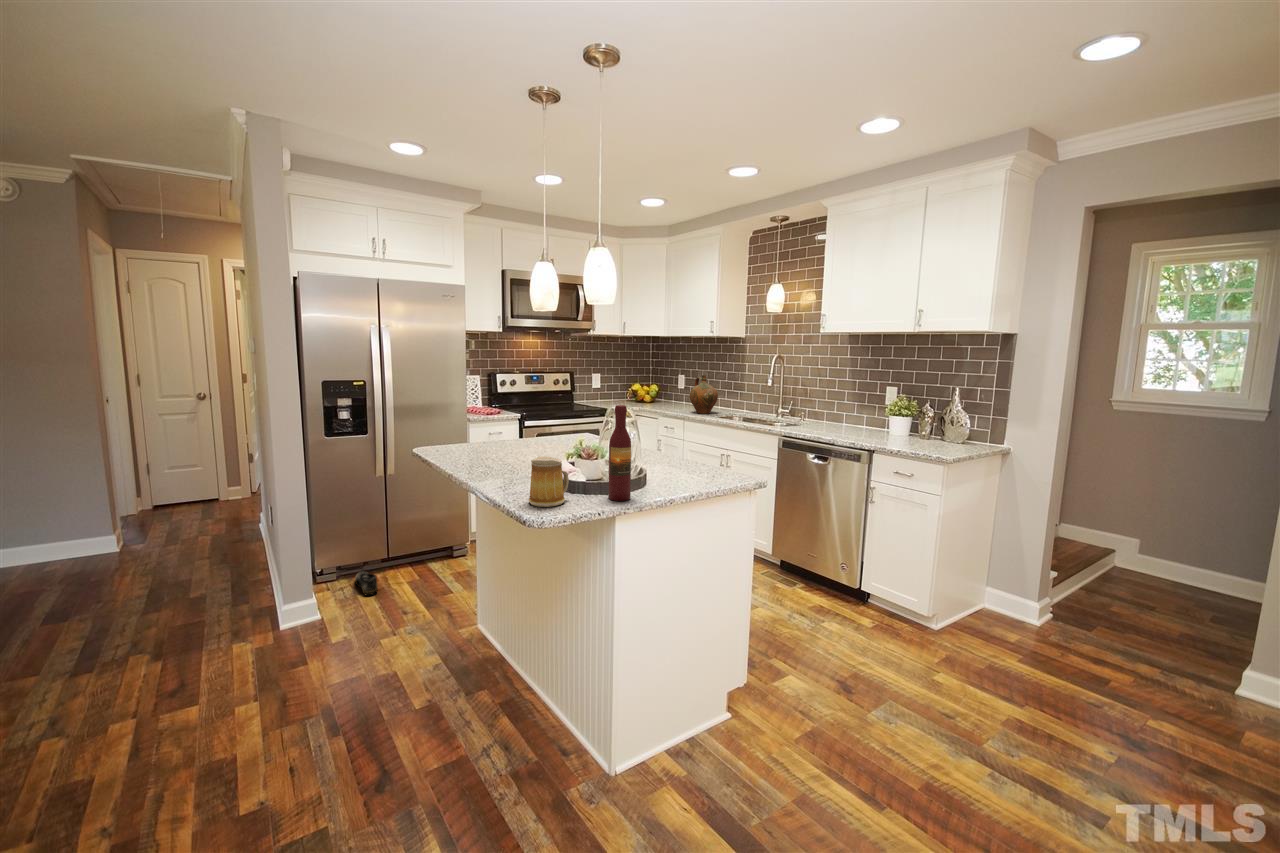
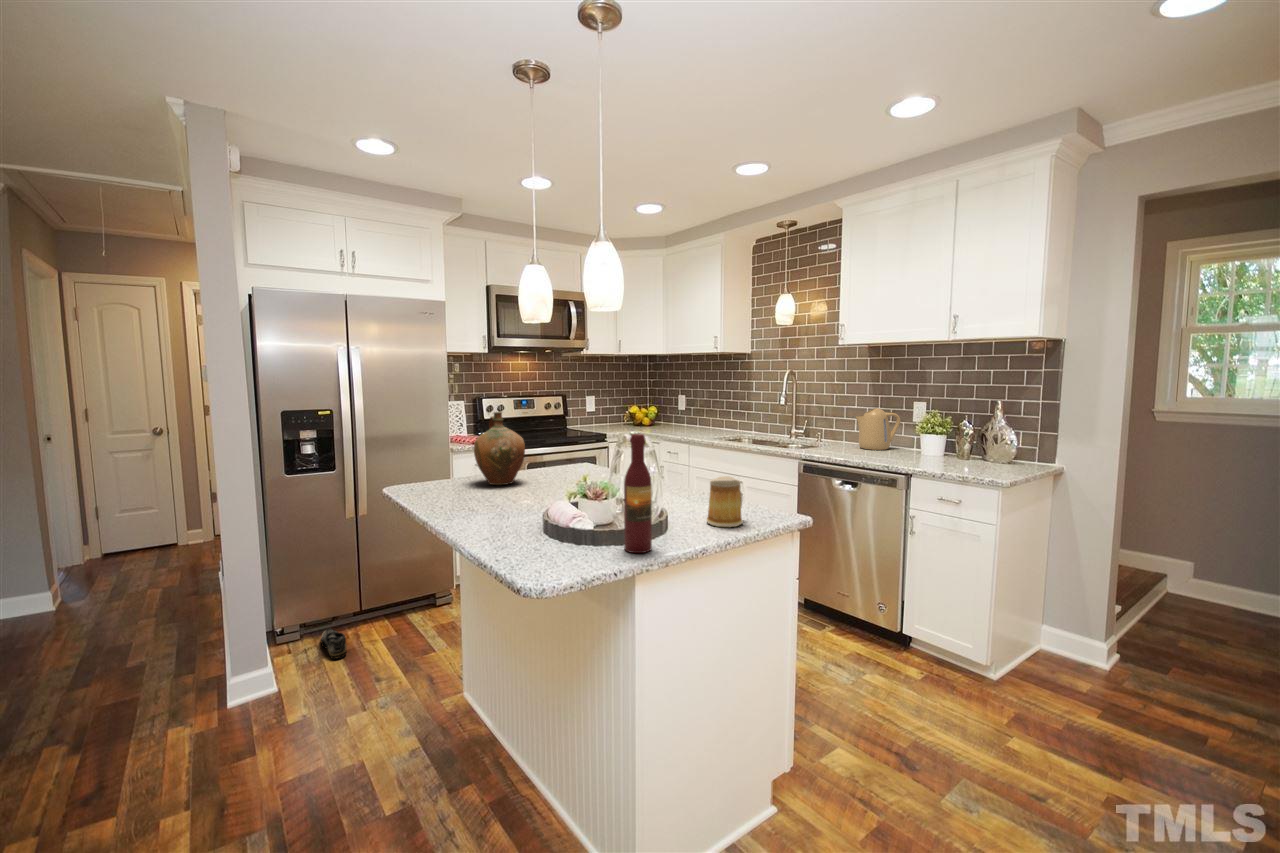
ceramic jug: present [690,375,718,414] -> present [474,412,525,485]
kettle: none [833,391,873,429] -> present [856,408,900,450]
mug: present [528,456,569,507] -> present [706,476,743,527]

